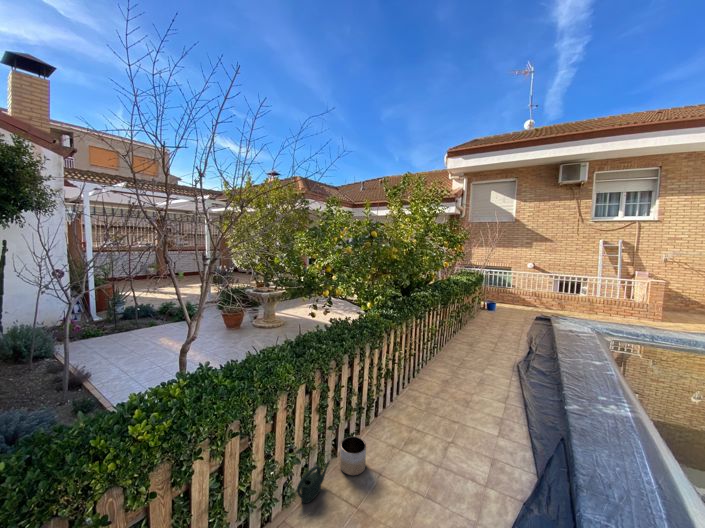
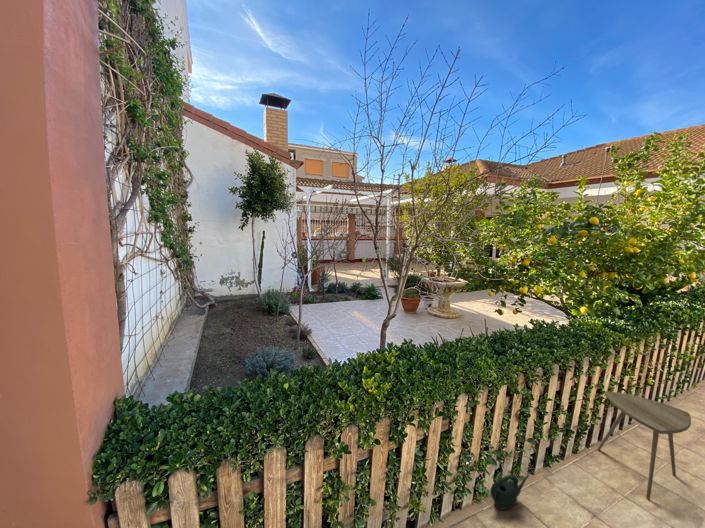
side table: none [382,366,430,443] -> present [597,391,691,499]
planter: present [340,437,366,475] -> none [540,458,579,506]

